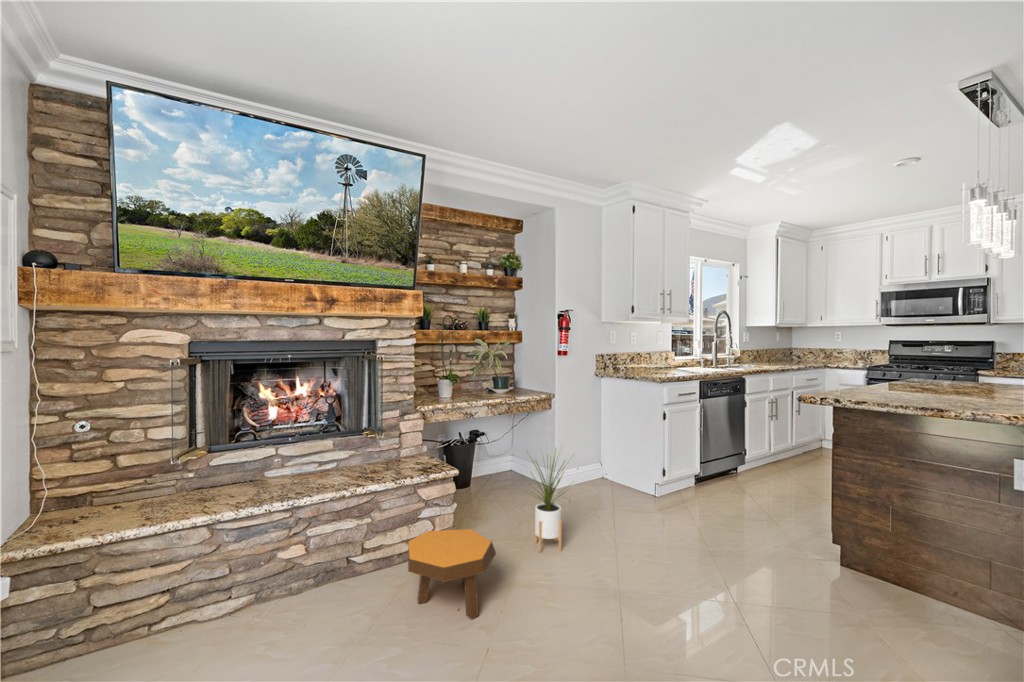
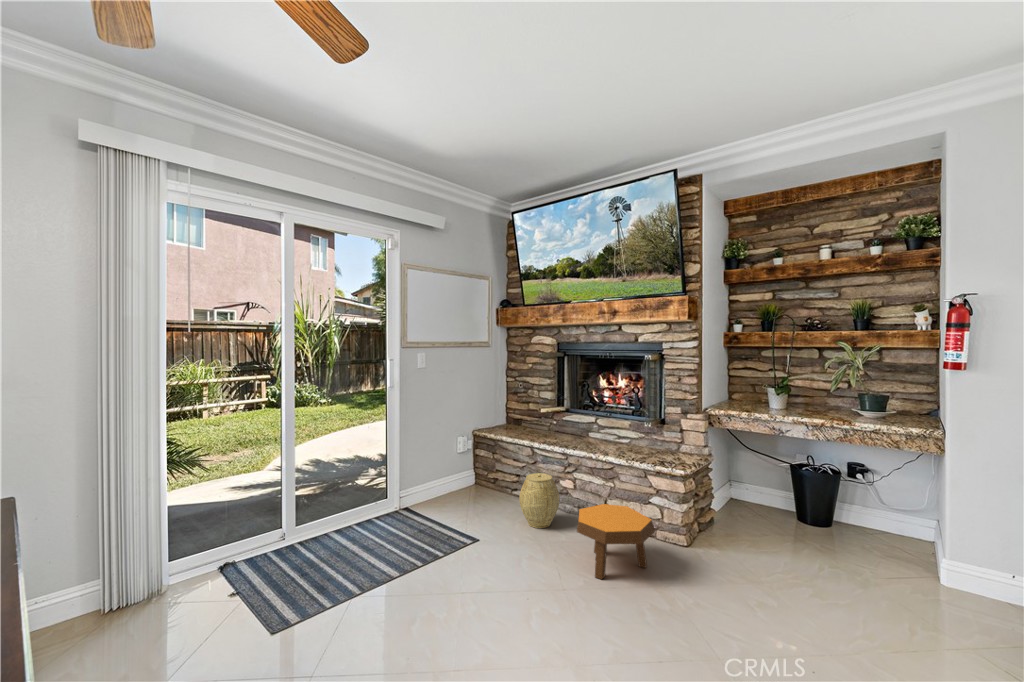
house plant: present [532,450,565,552] -> none [730,467,810,609]
woven basket: none [263,545,333,638] -> present [519,473,560,528]

